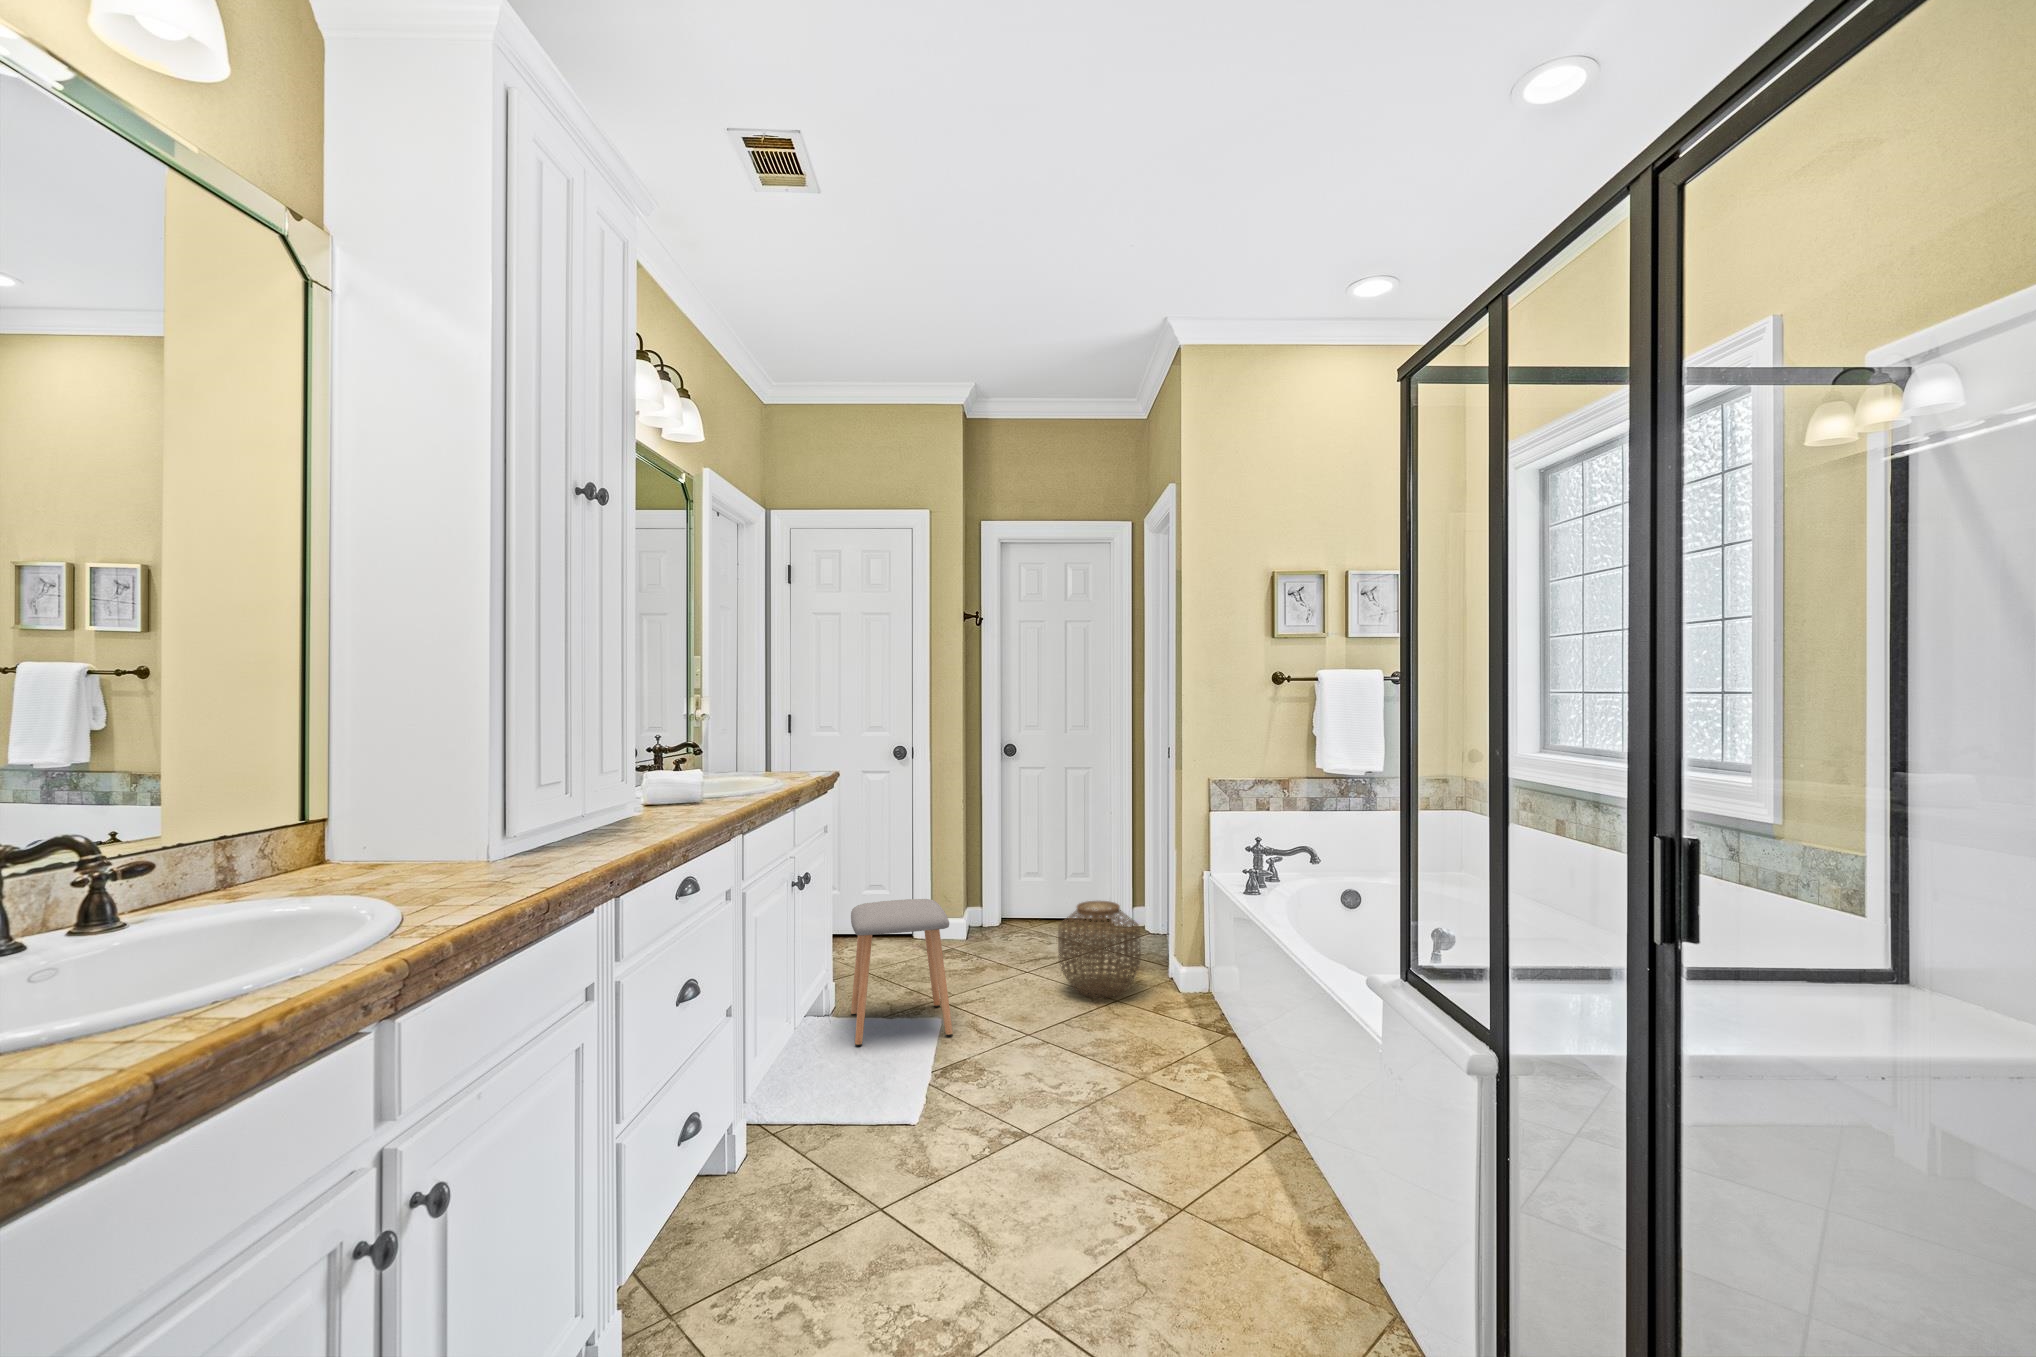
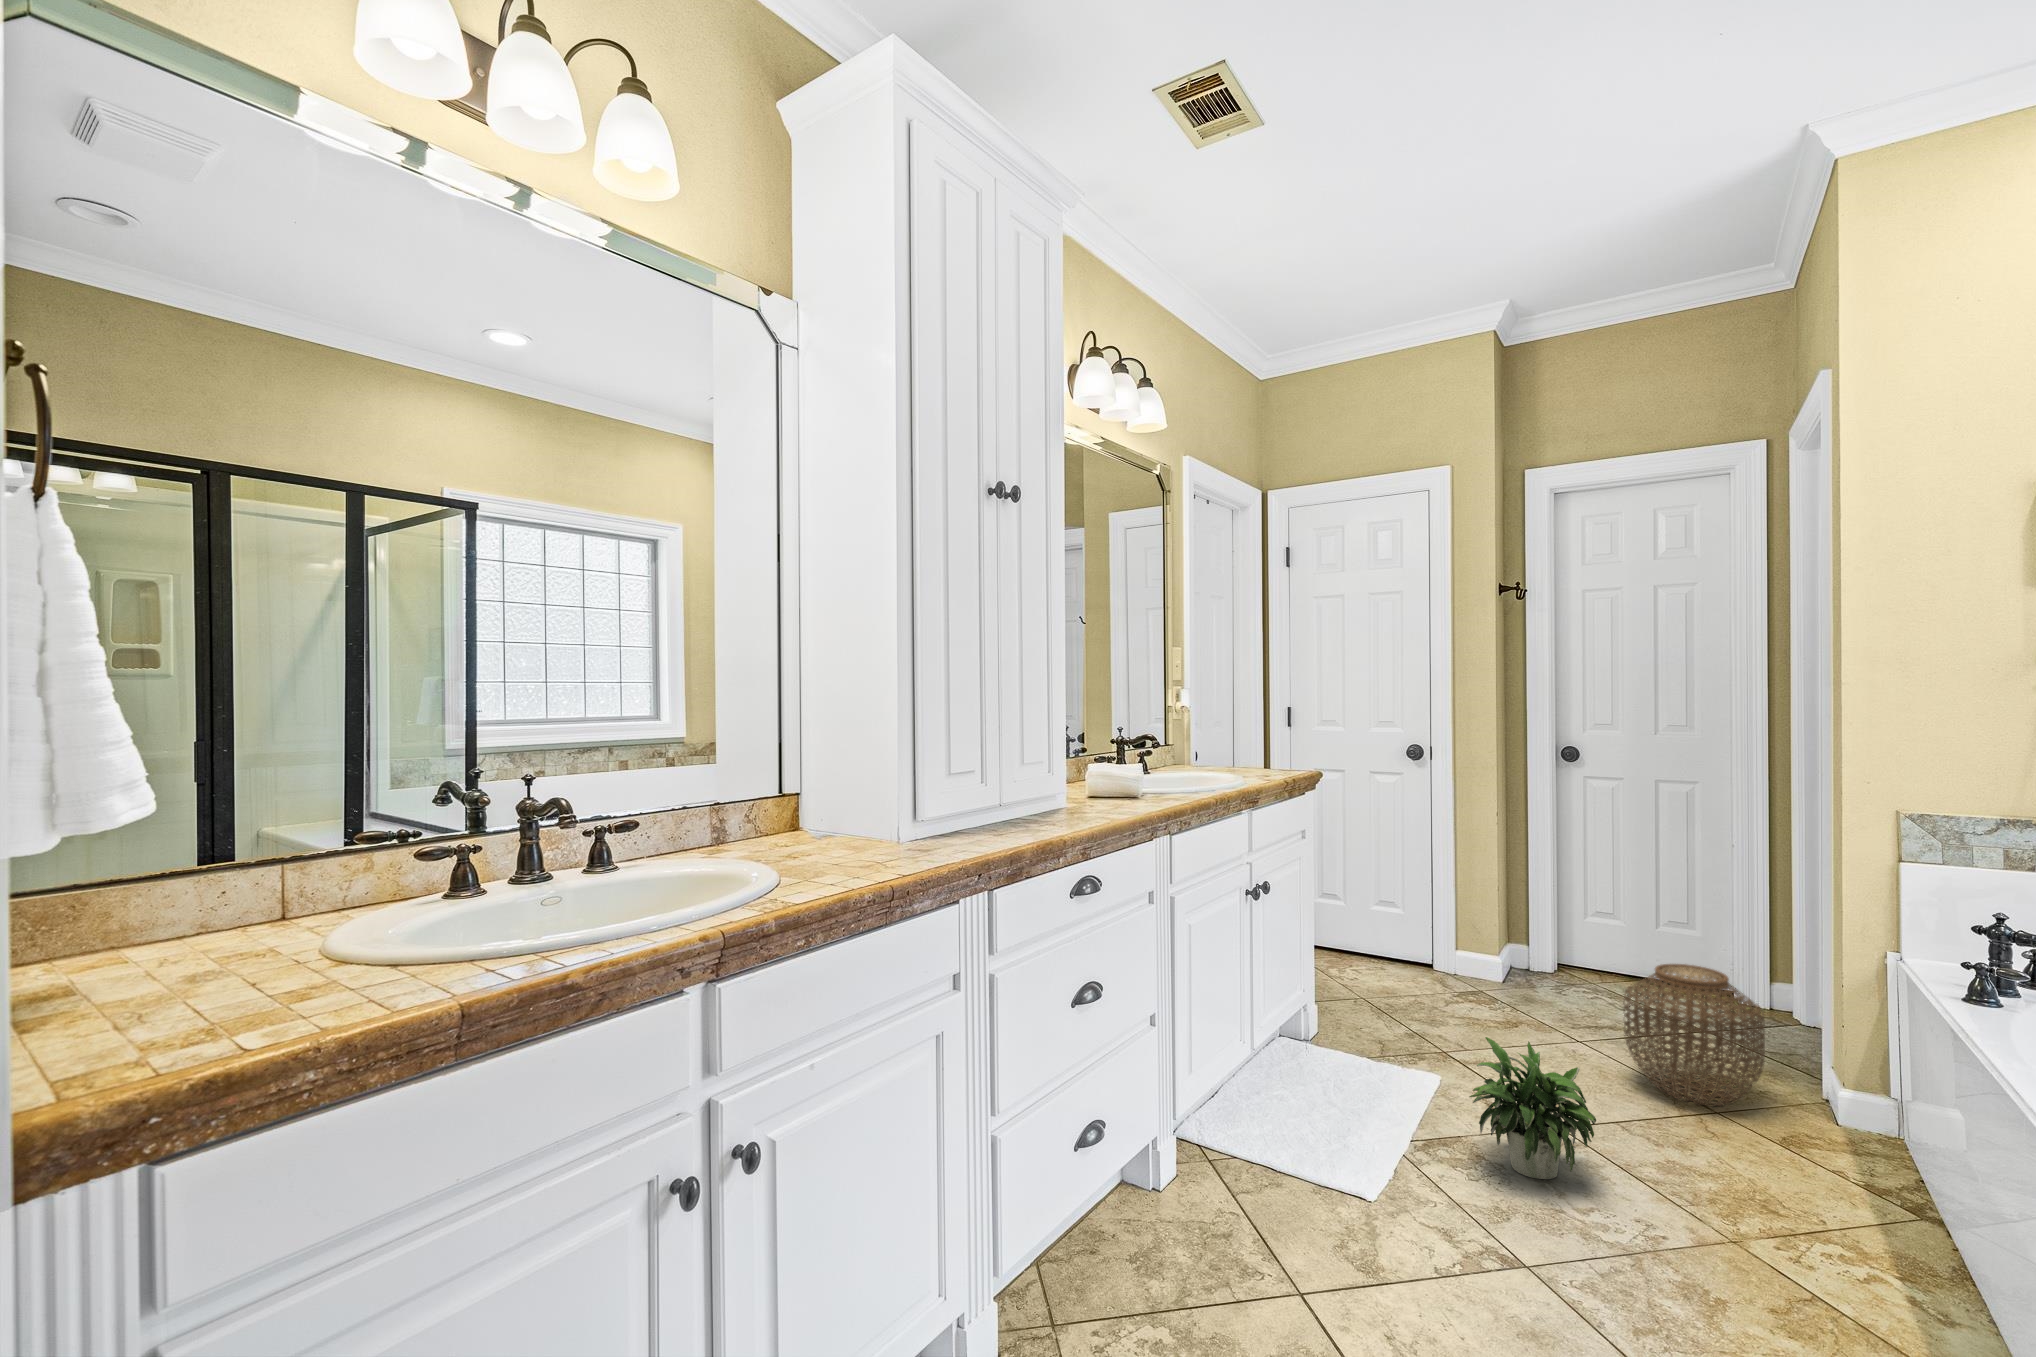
stool: present [851,899,953,1046] -> none [1326,920,1453,1103]
potted plant: none [976,972,1060,1074] -> present [1469,1037,1596,1179]

